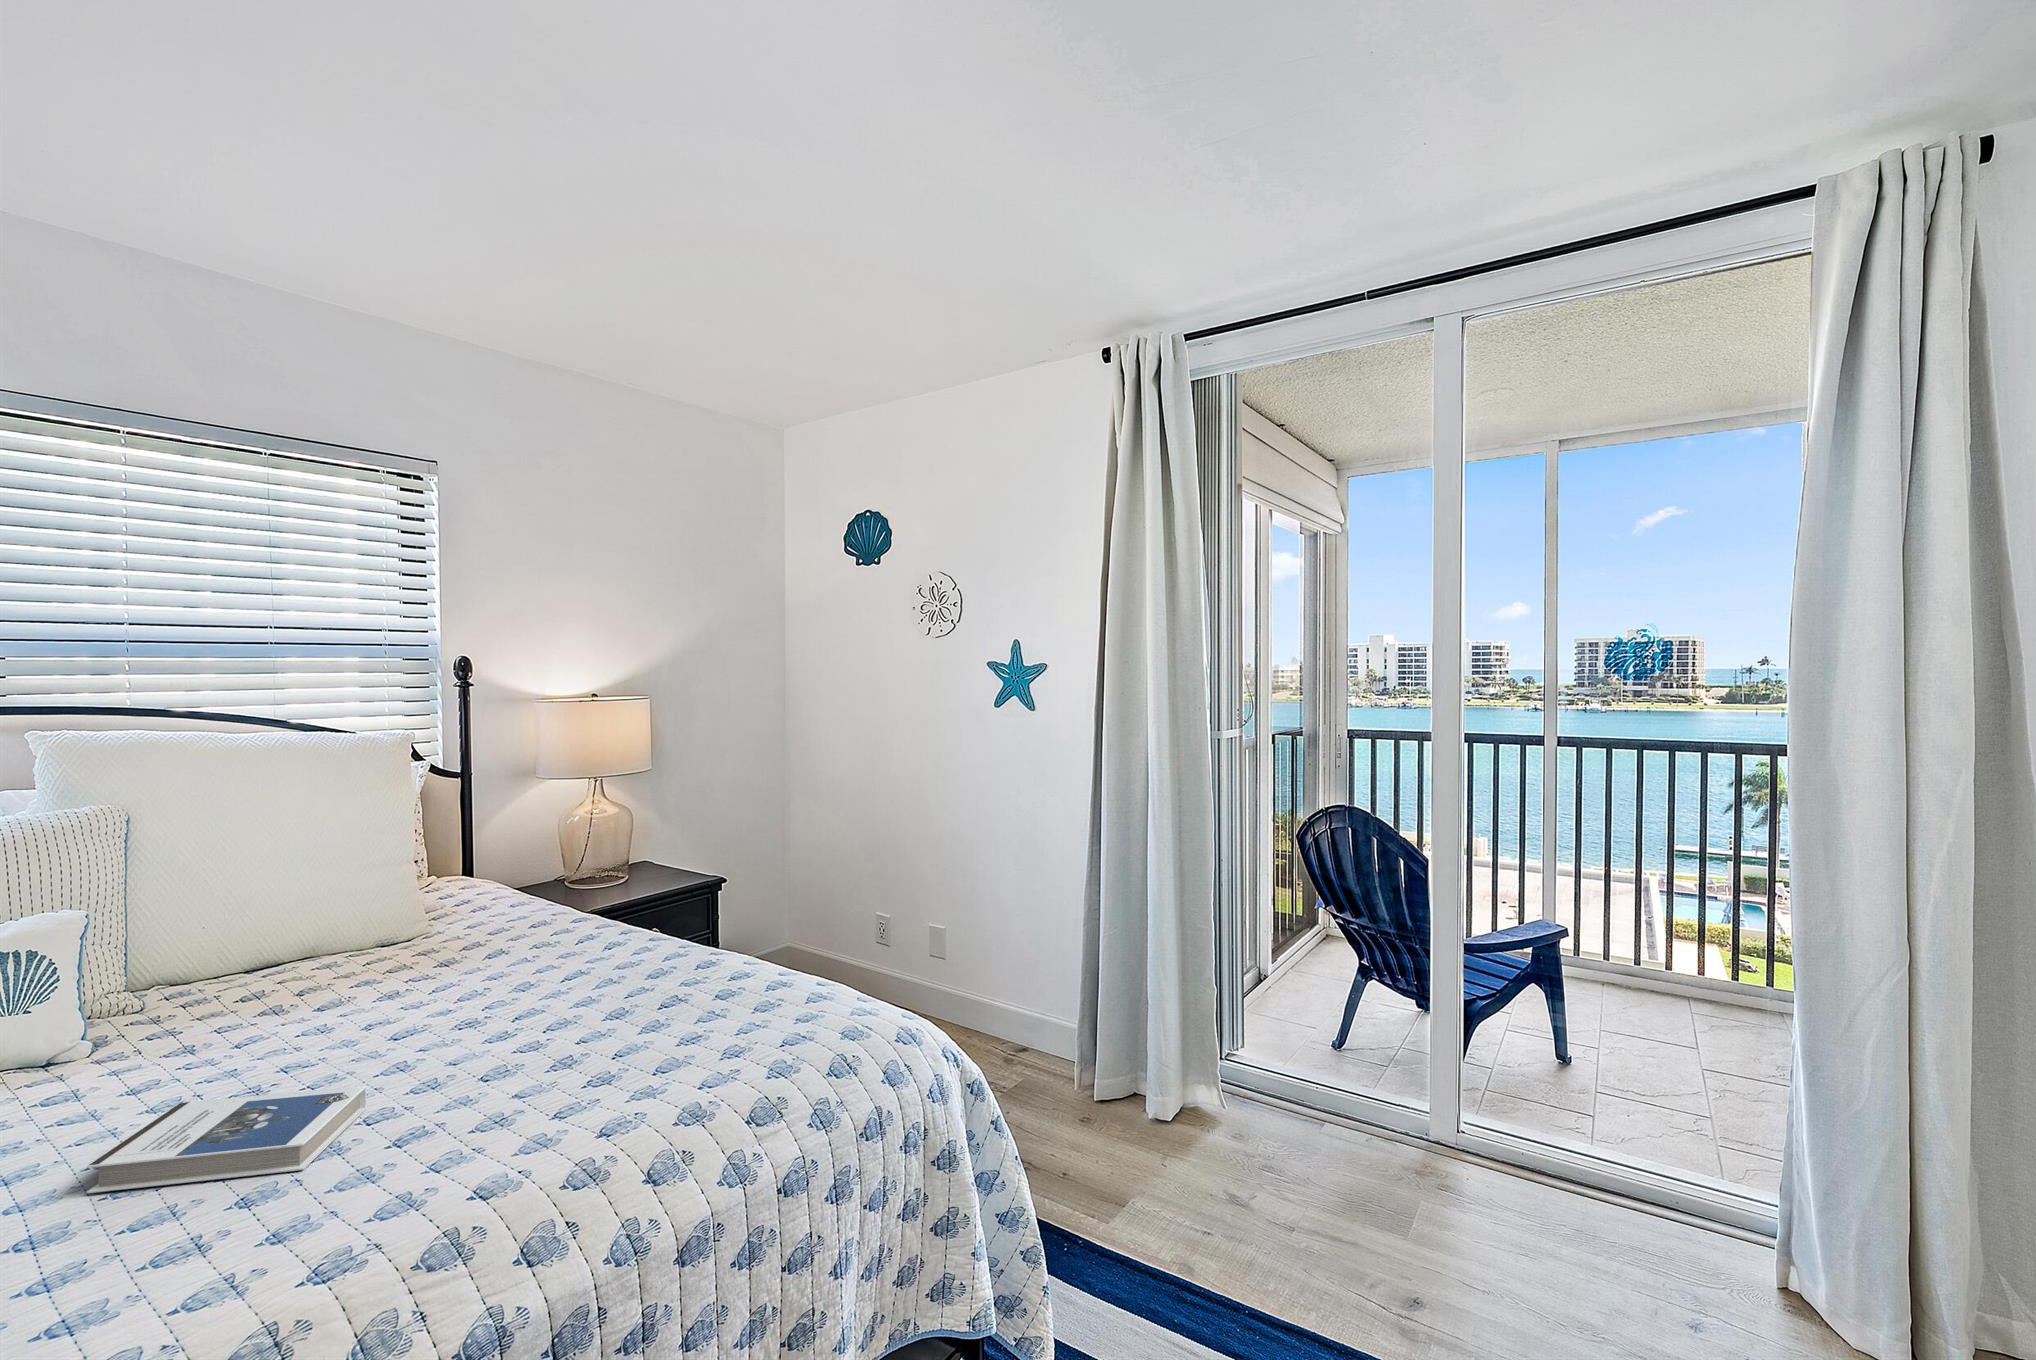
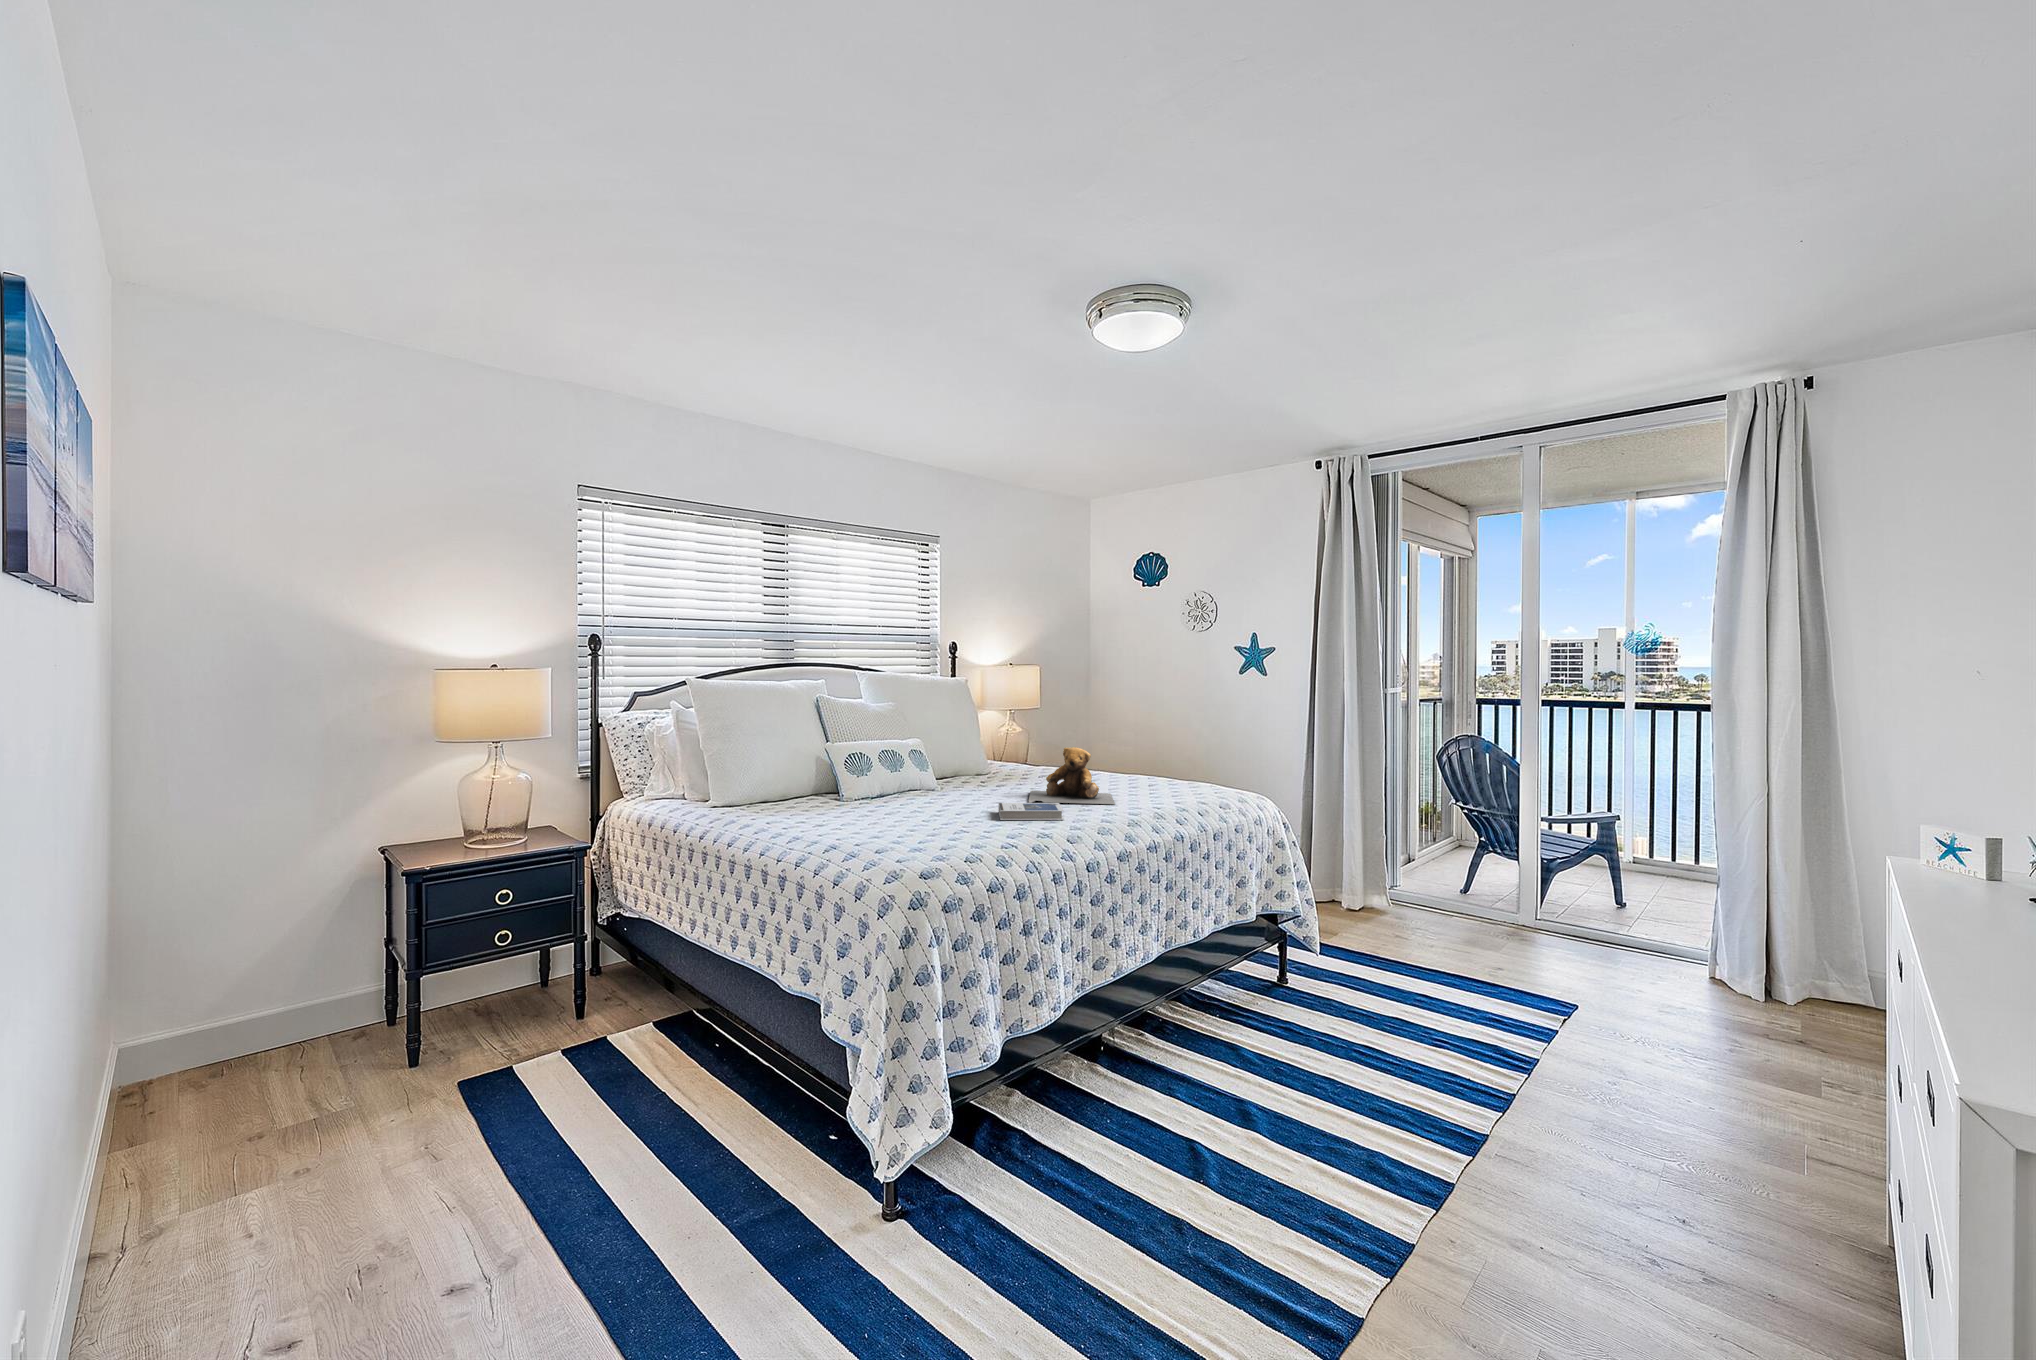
teddy bear: none [356,901,629,1058] -> present [1029,747,1115,804]

